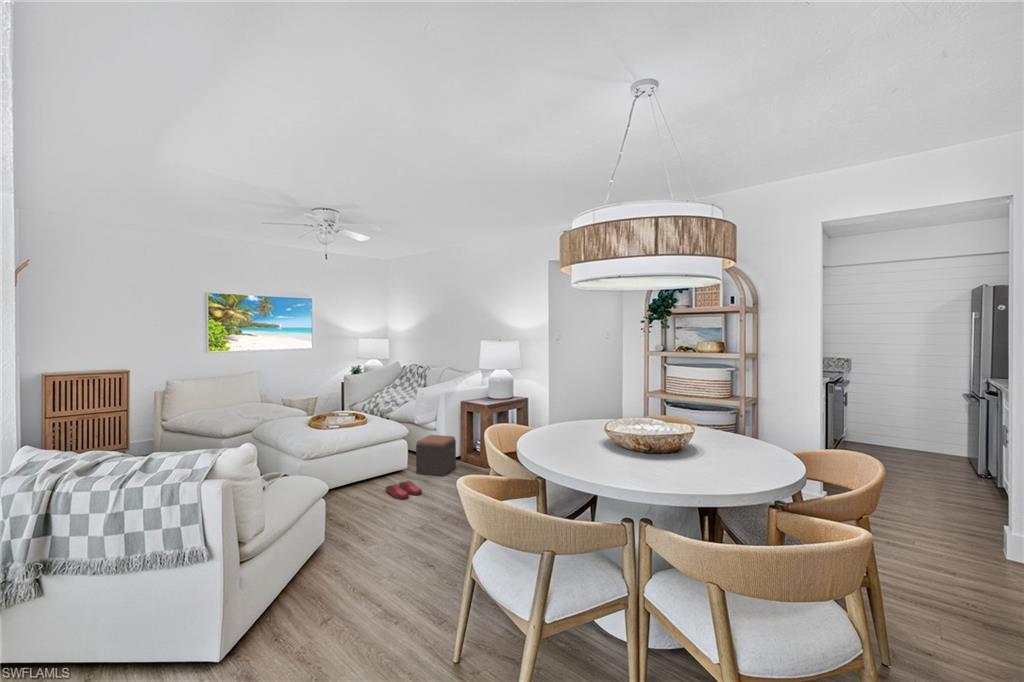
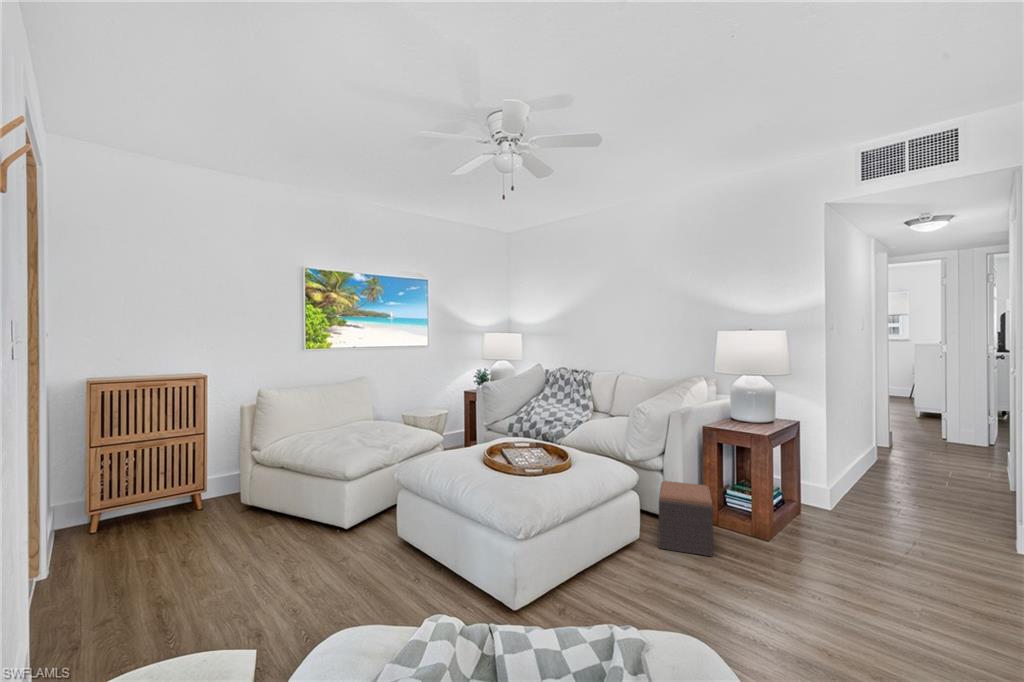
slippers: present [386,481,422,499] -> none [650,575,726,622]

